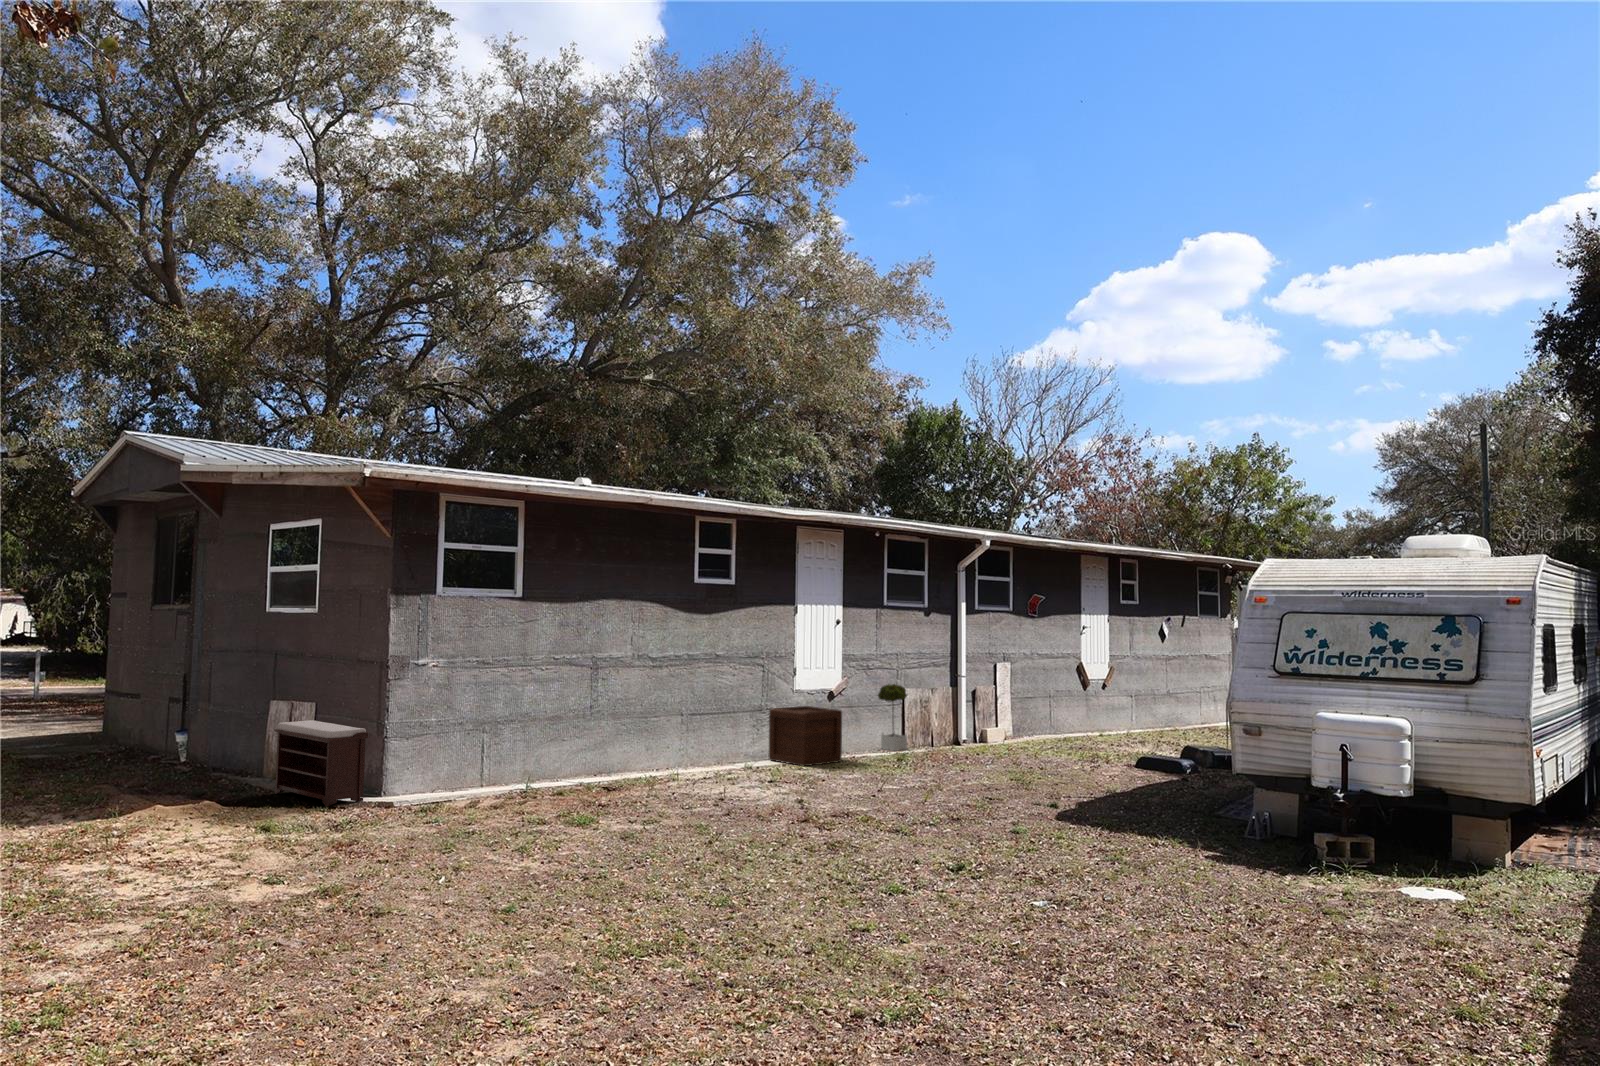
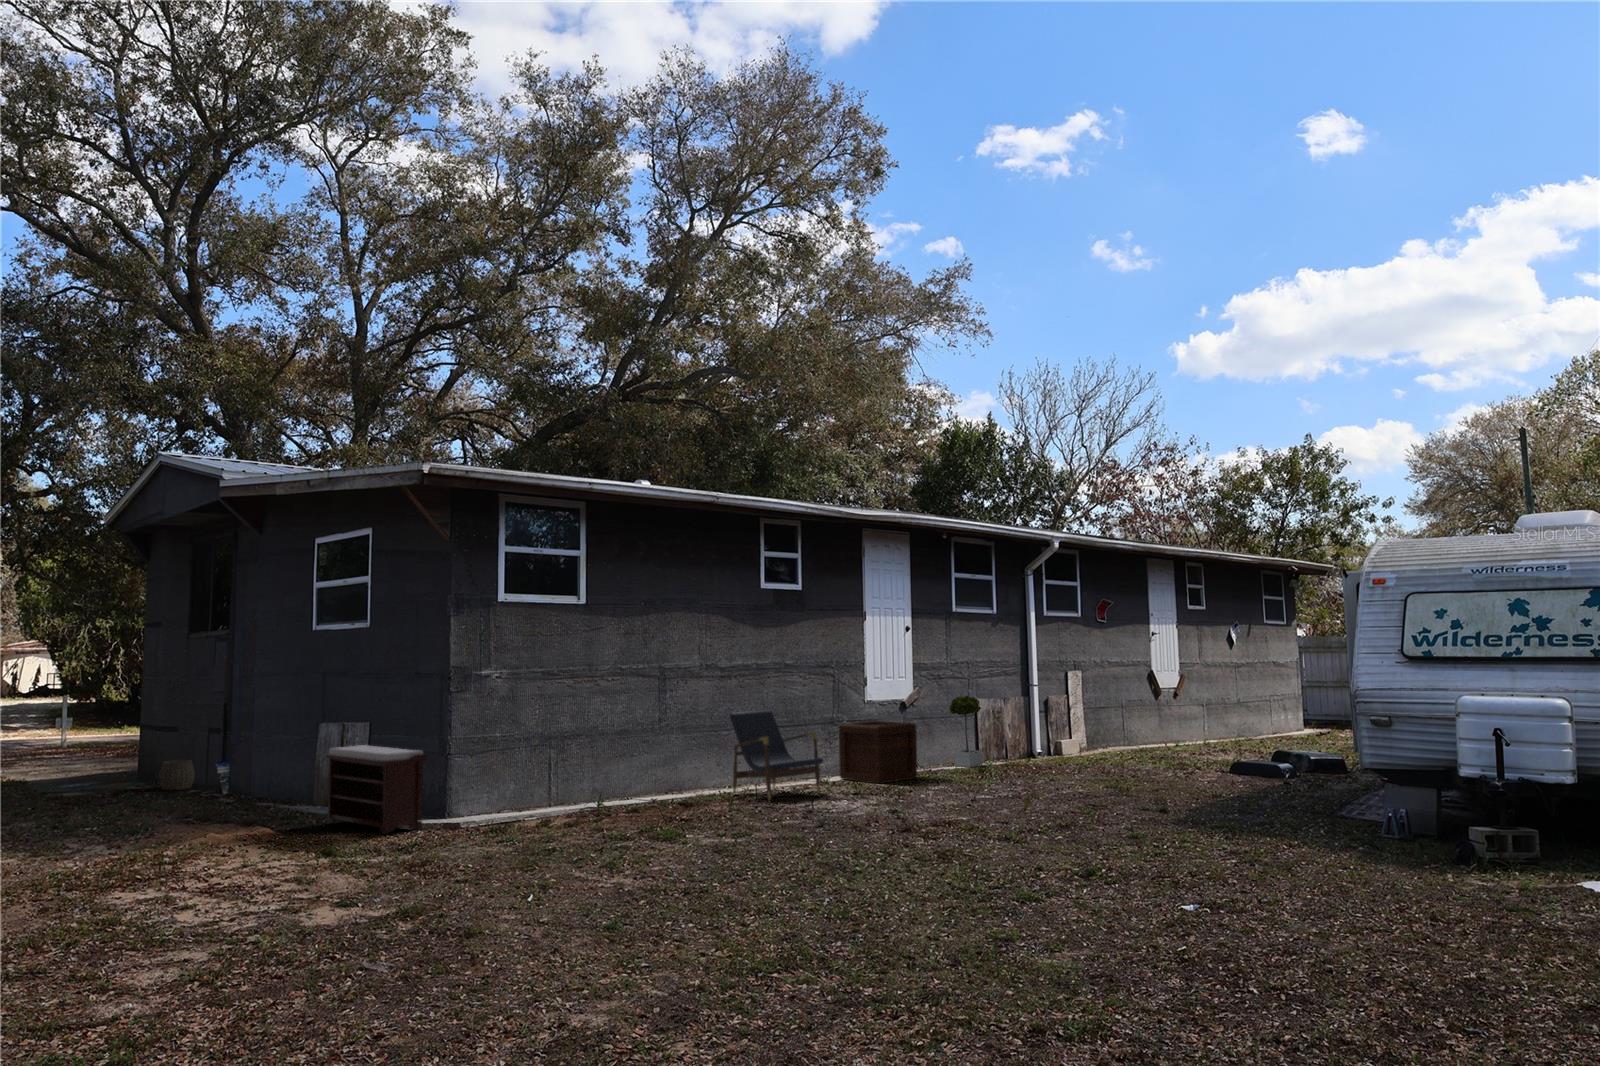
lounge chair: none [663,695,749,781] -> present [730,710,823,800]
woven basket: none [121,724,156,753] -> present [159,760,195,790]

